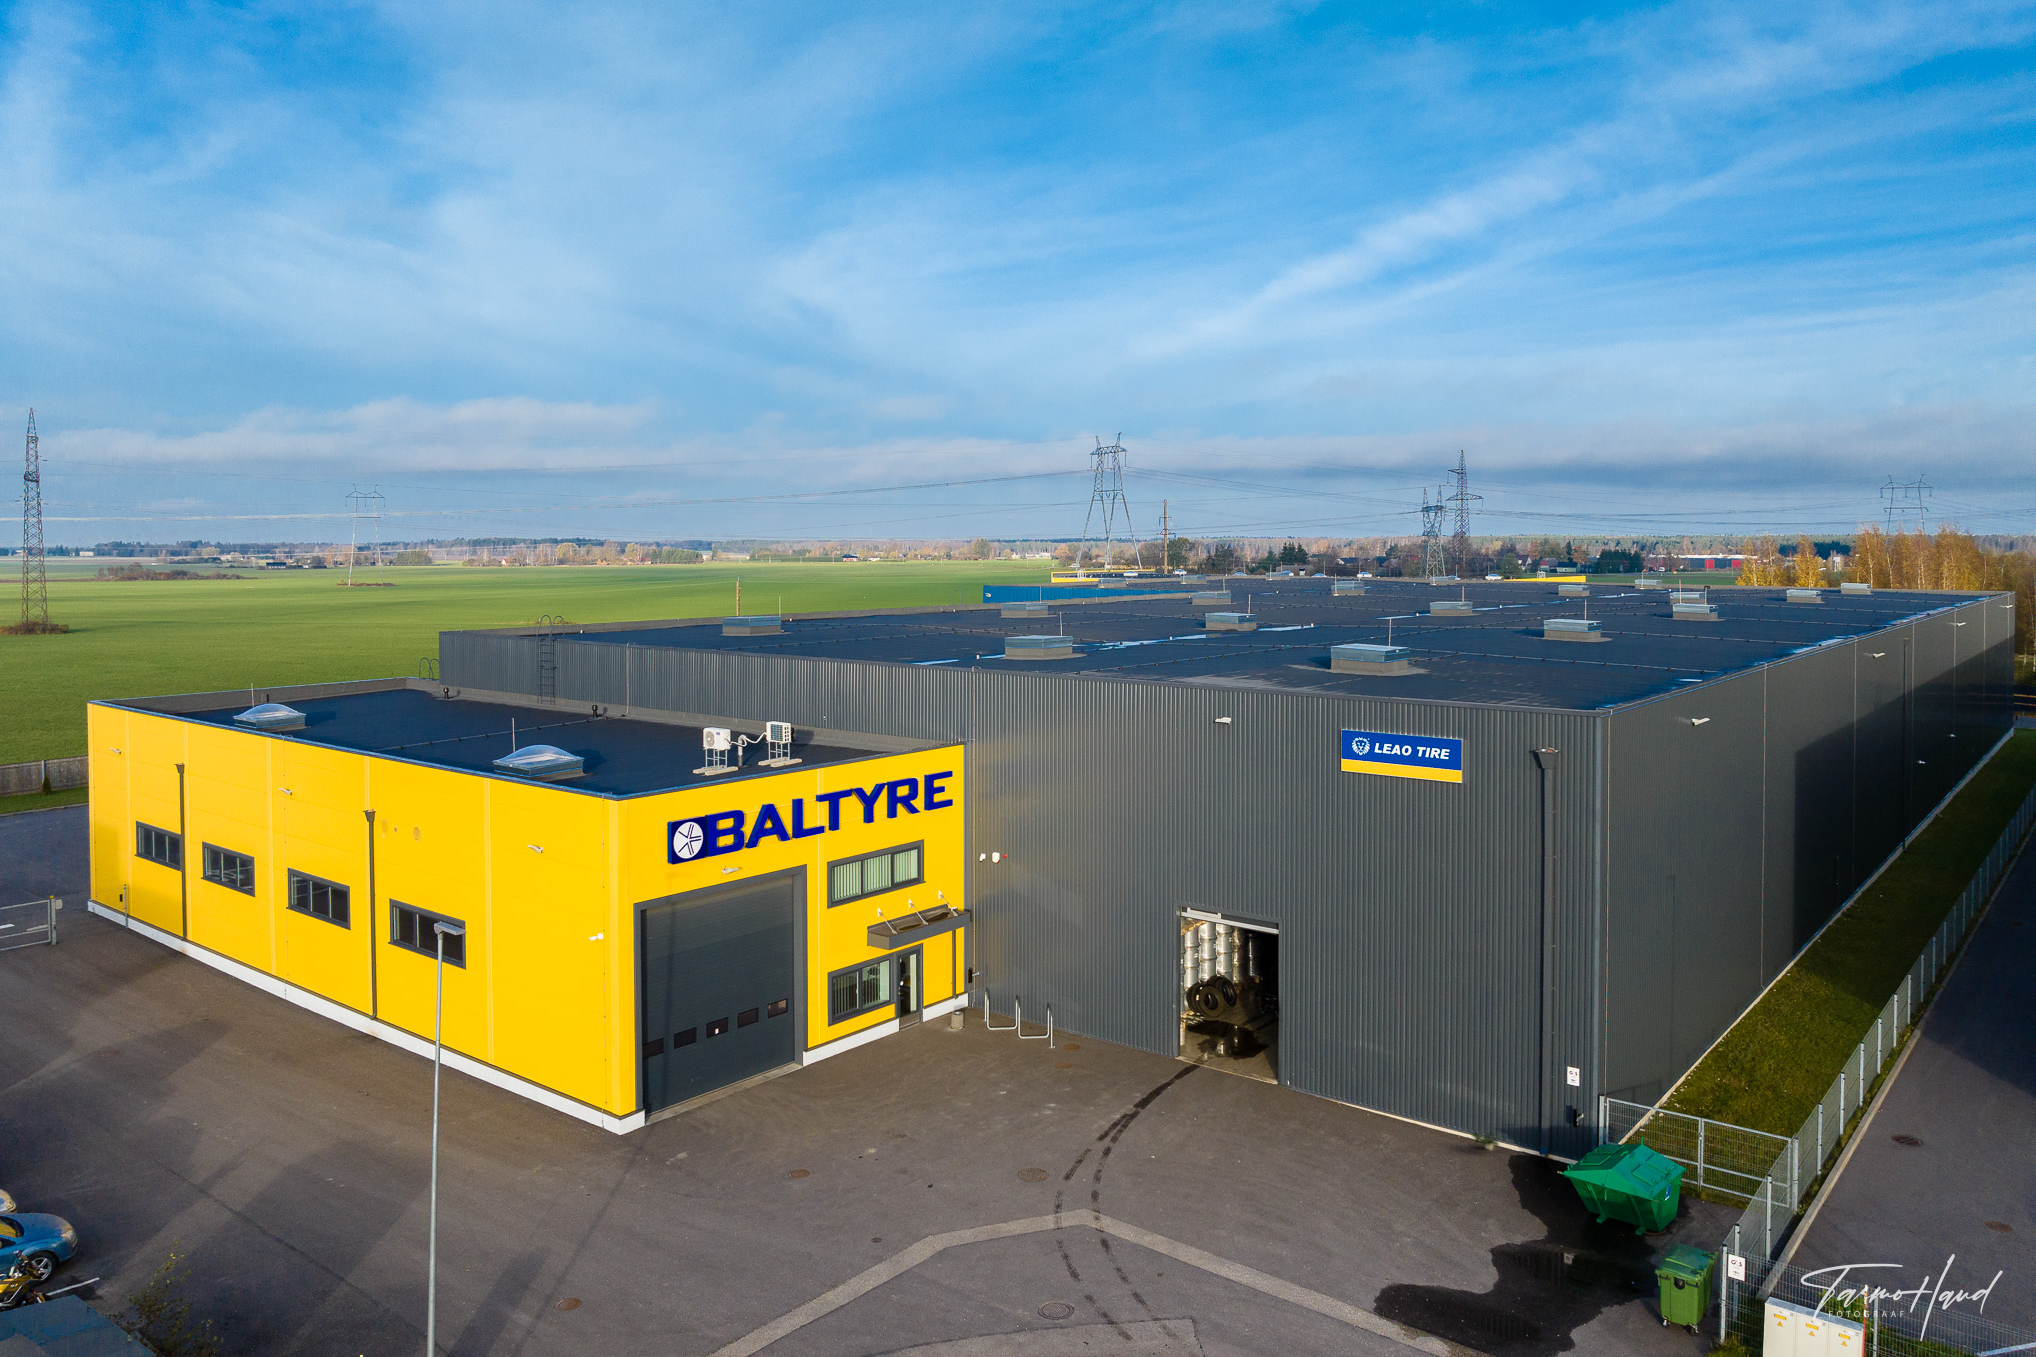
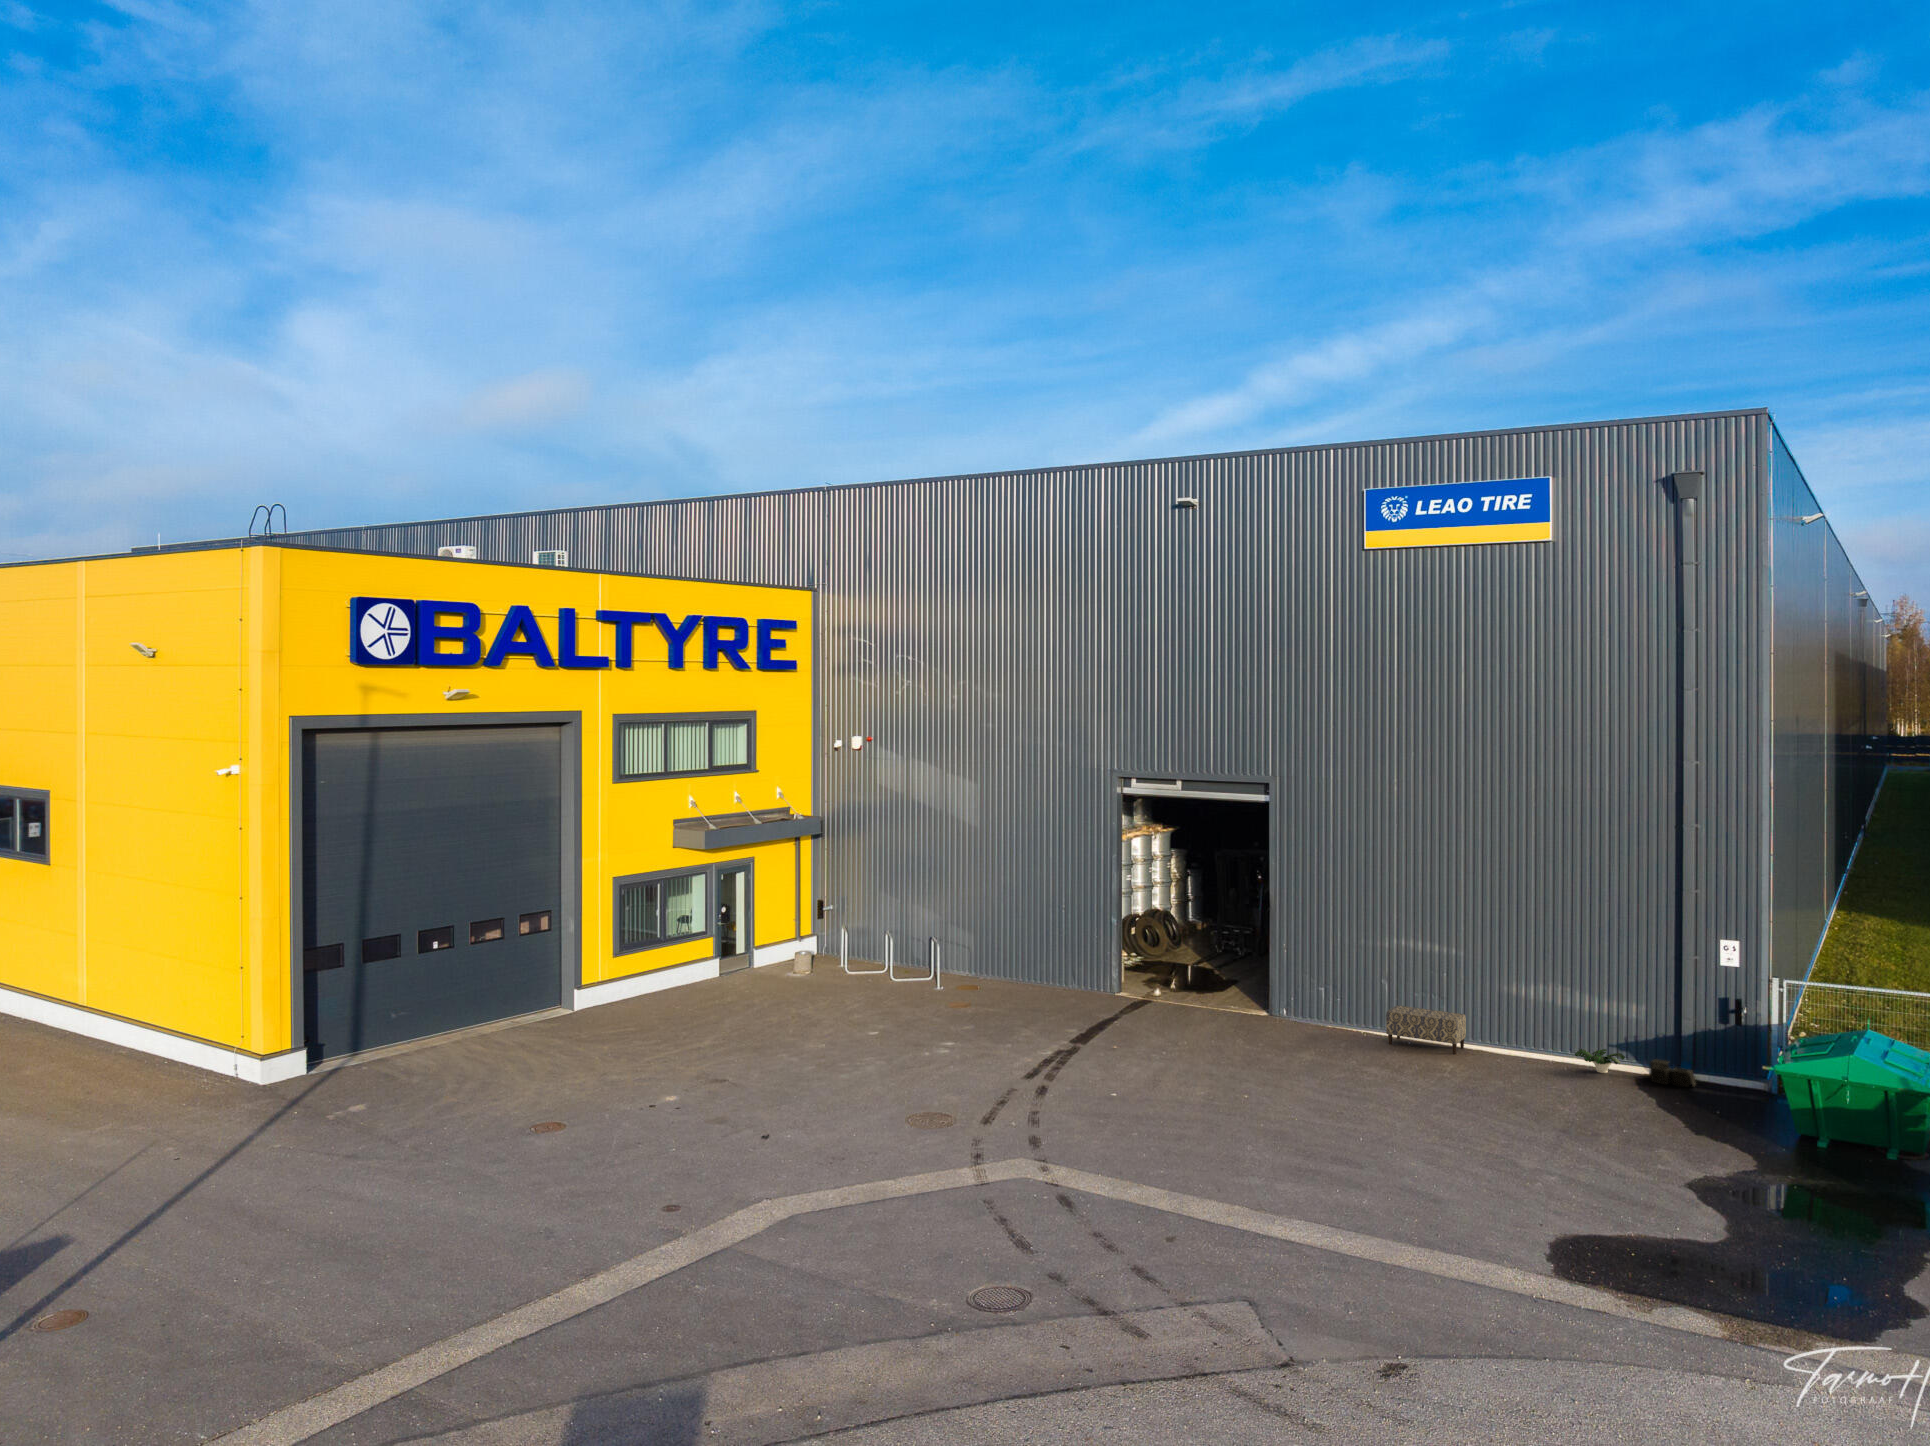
bench: none [1350,1087,1405,1127] -> present [1386,1005,1466,1054]
storage bin: none [1518,1142,1548,1166] -> present [1650,1059,1696,1087]

